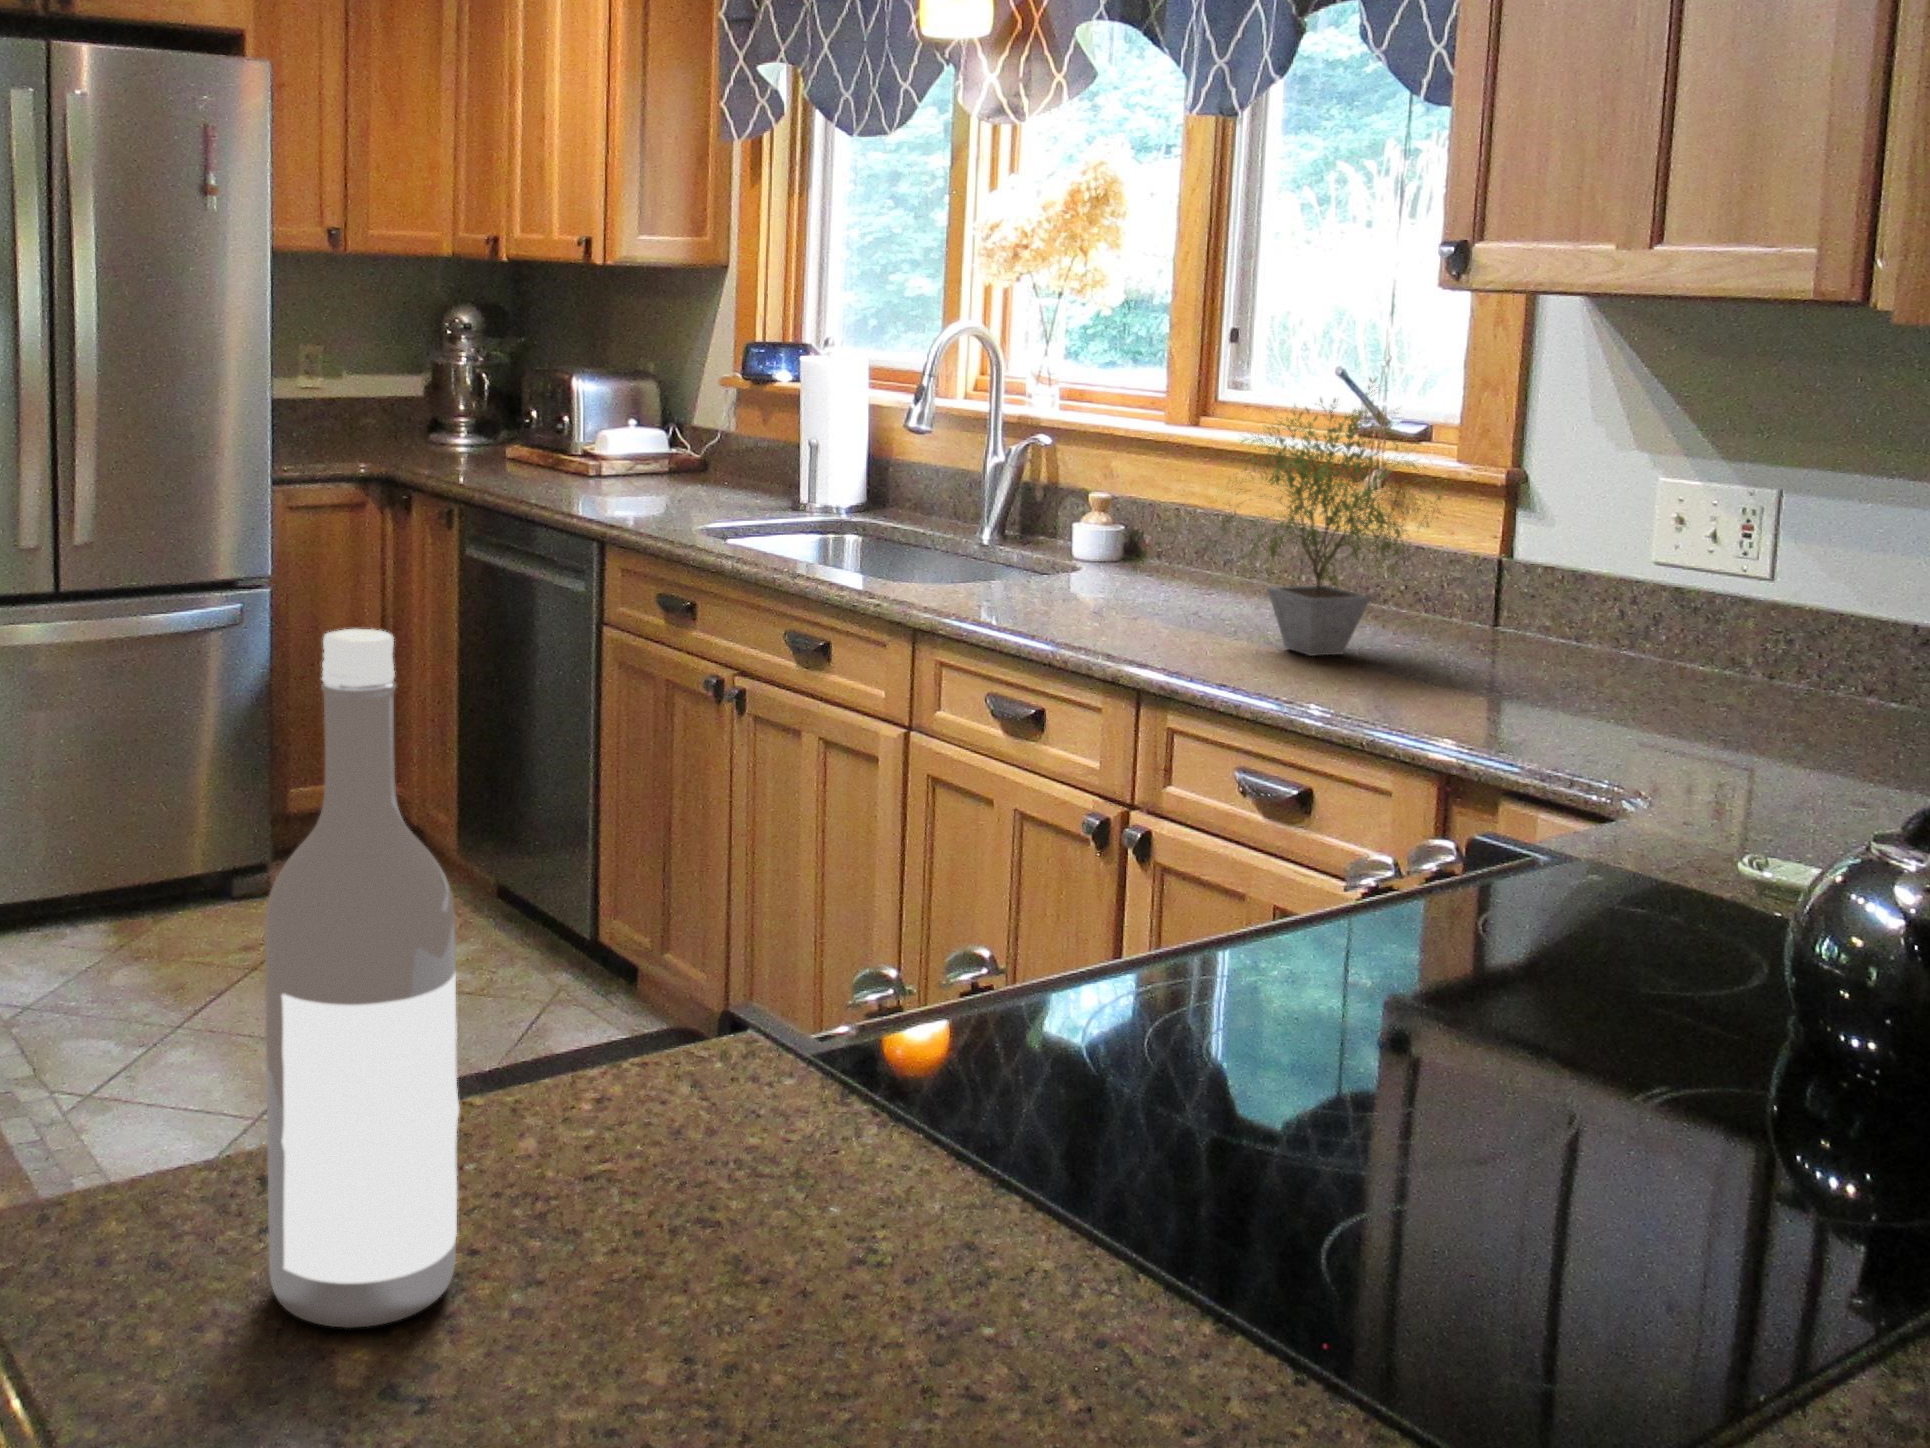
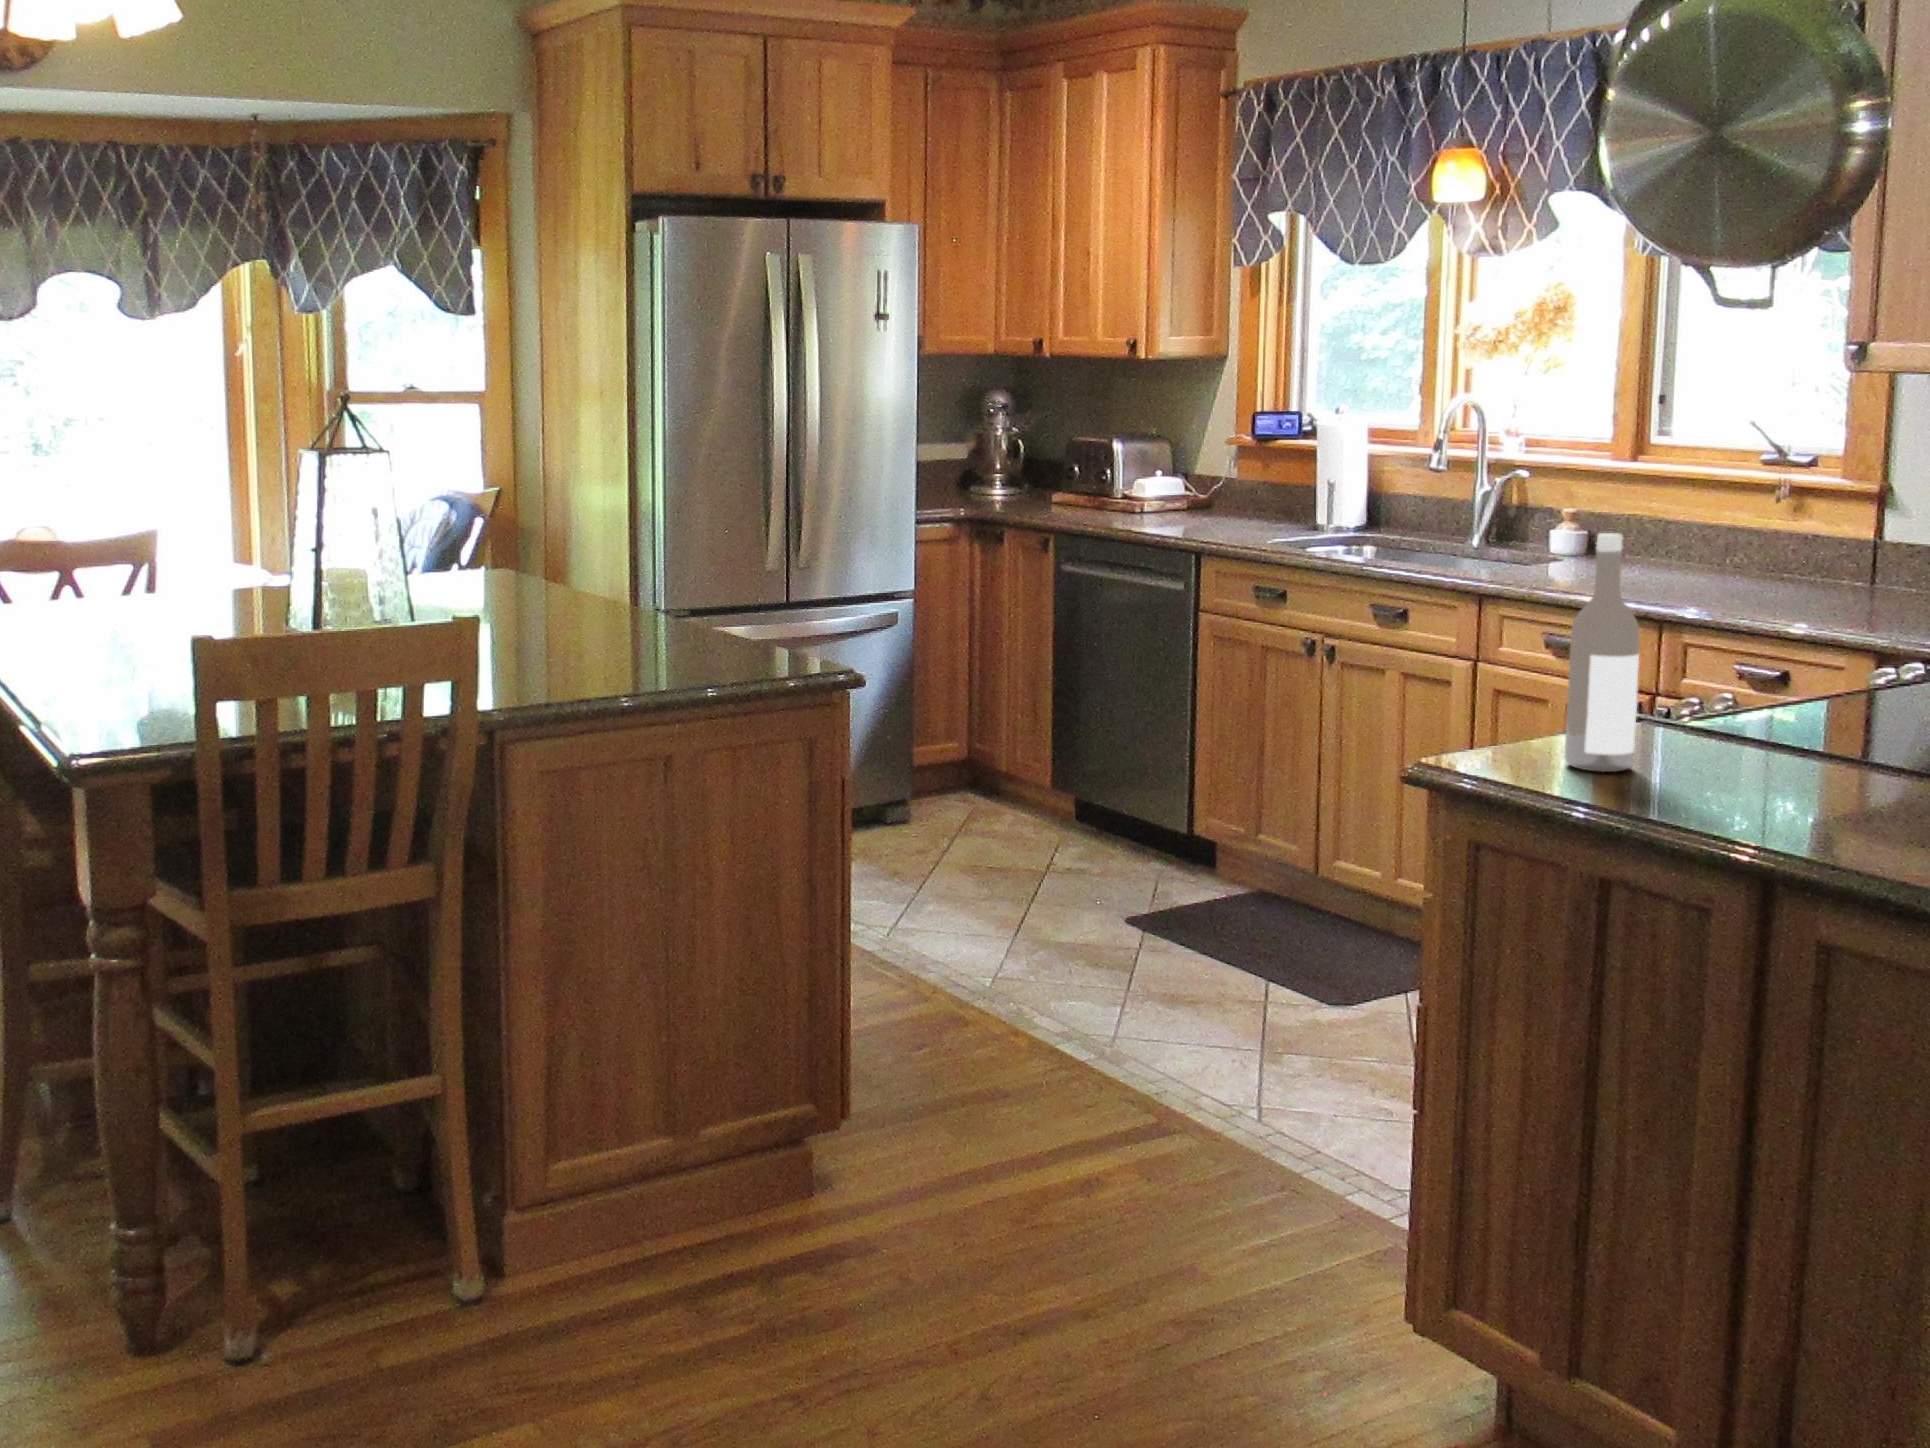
potted plant: present [1222,379,1442,656] -> none [1690,425,1855,599]

